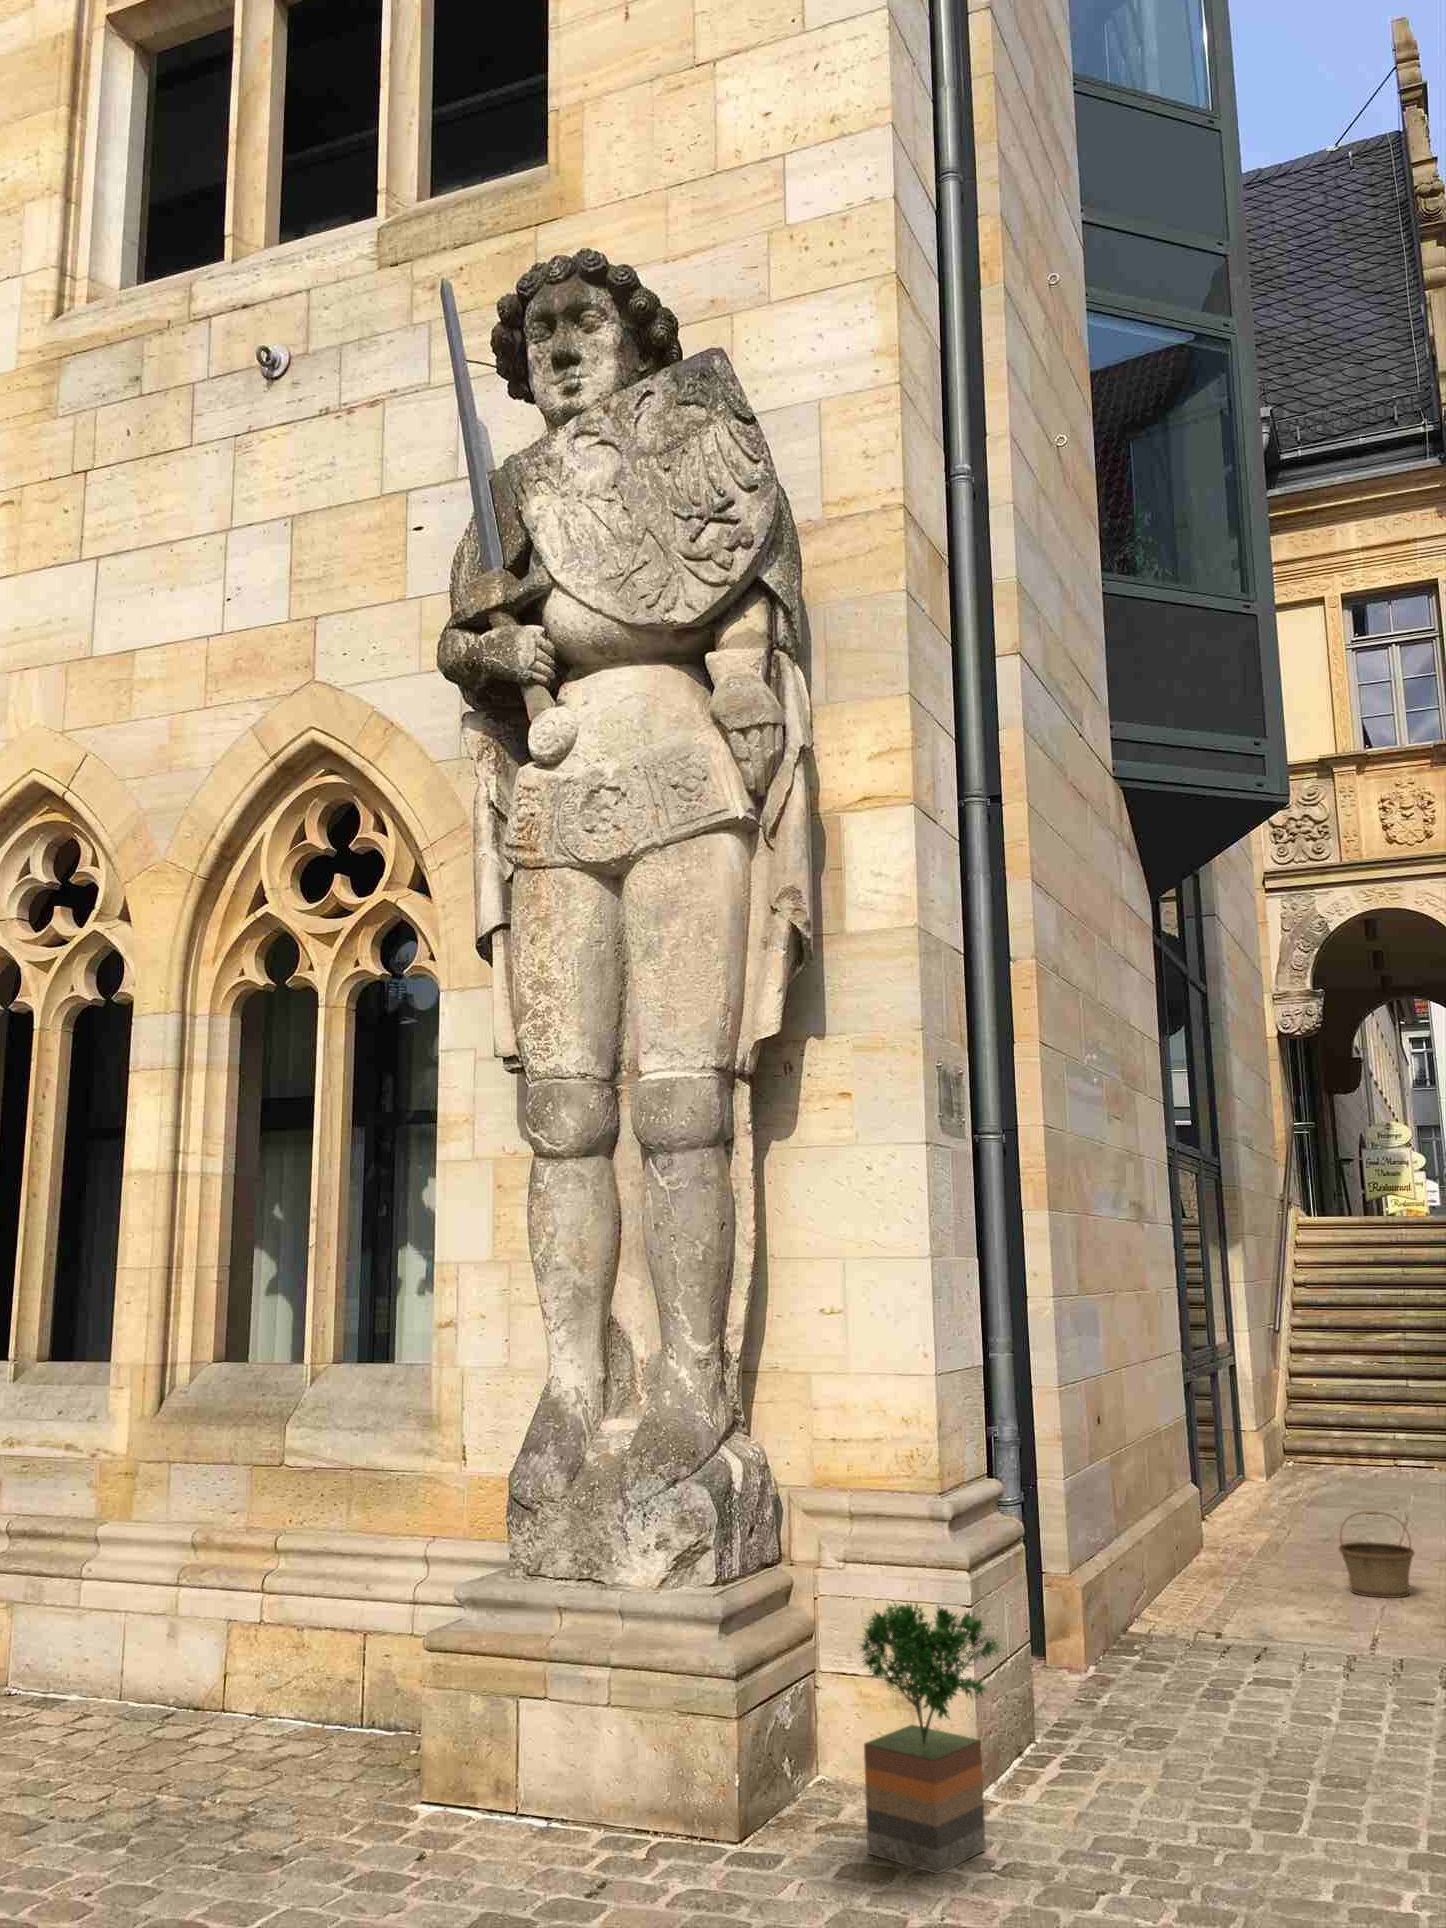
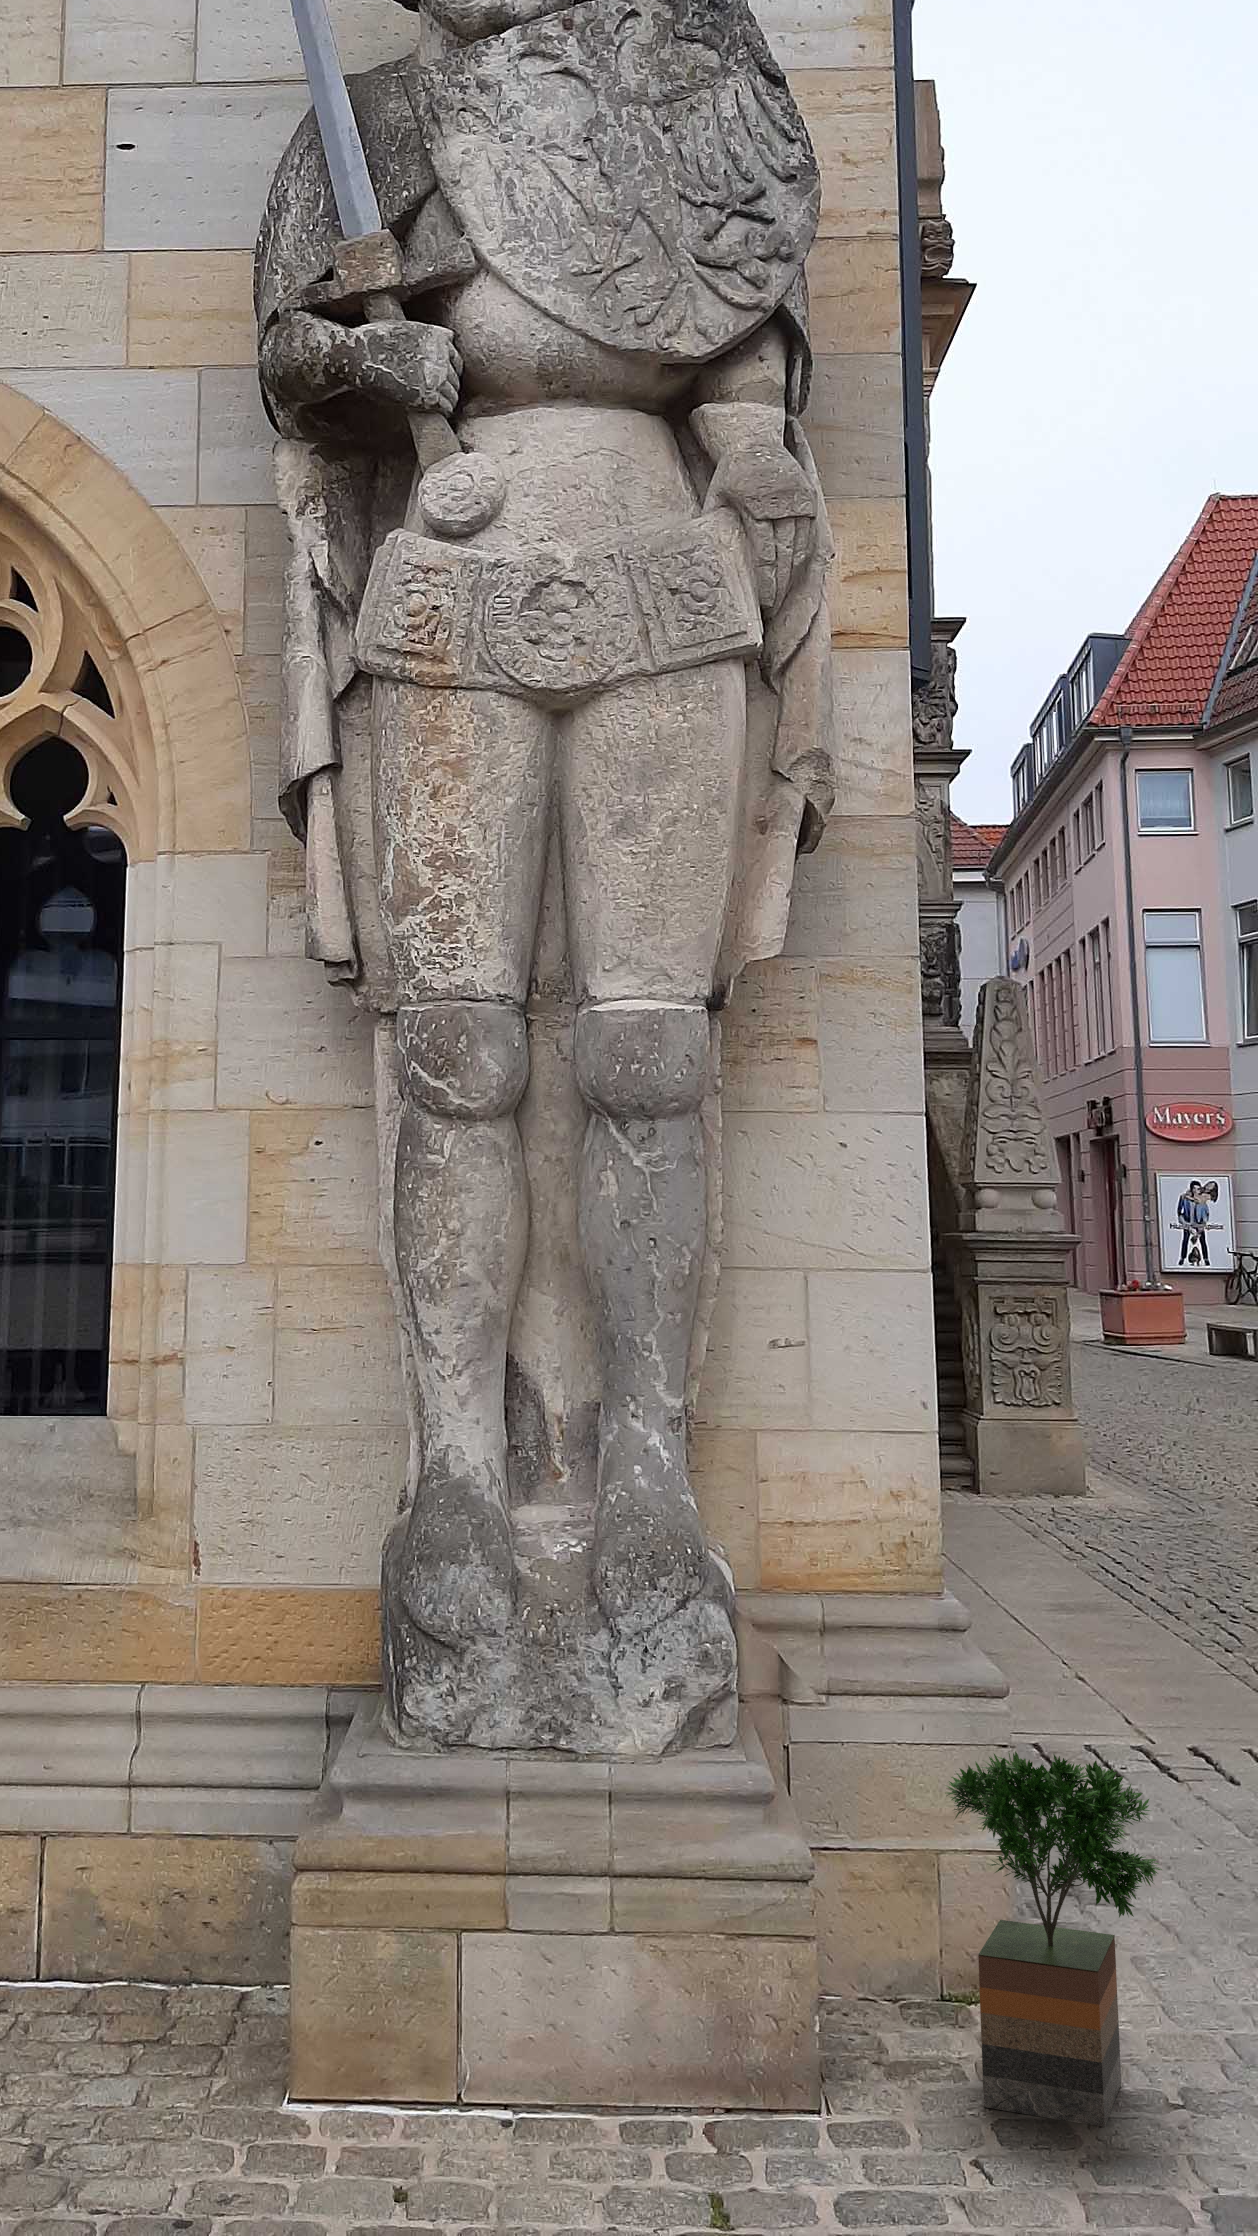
basket: present [1339,1511,1414,1598] -> none [1083,1572,1176,1680]

